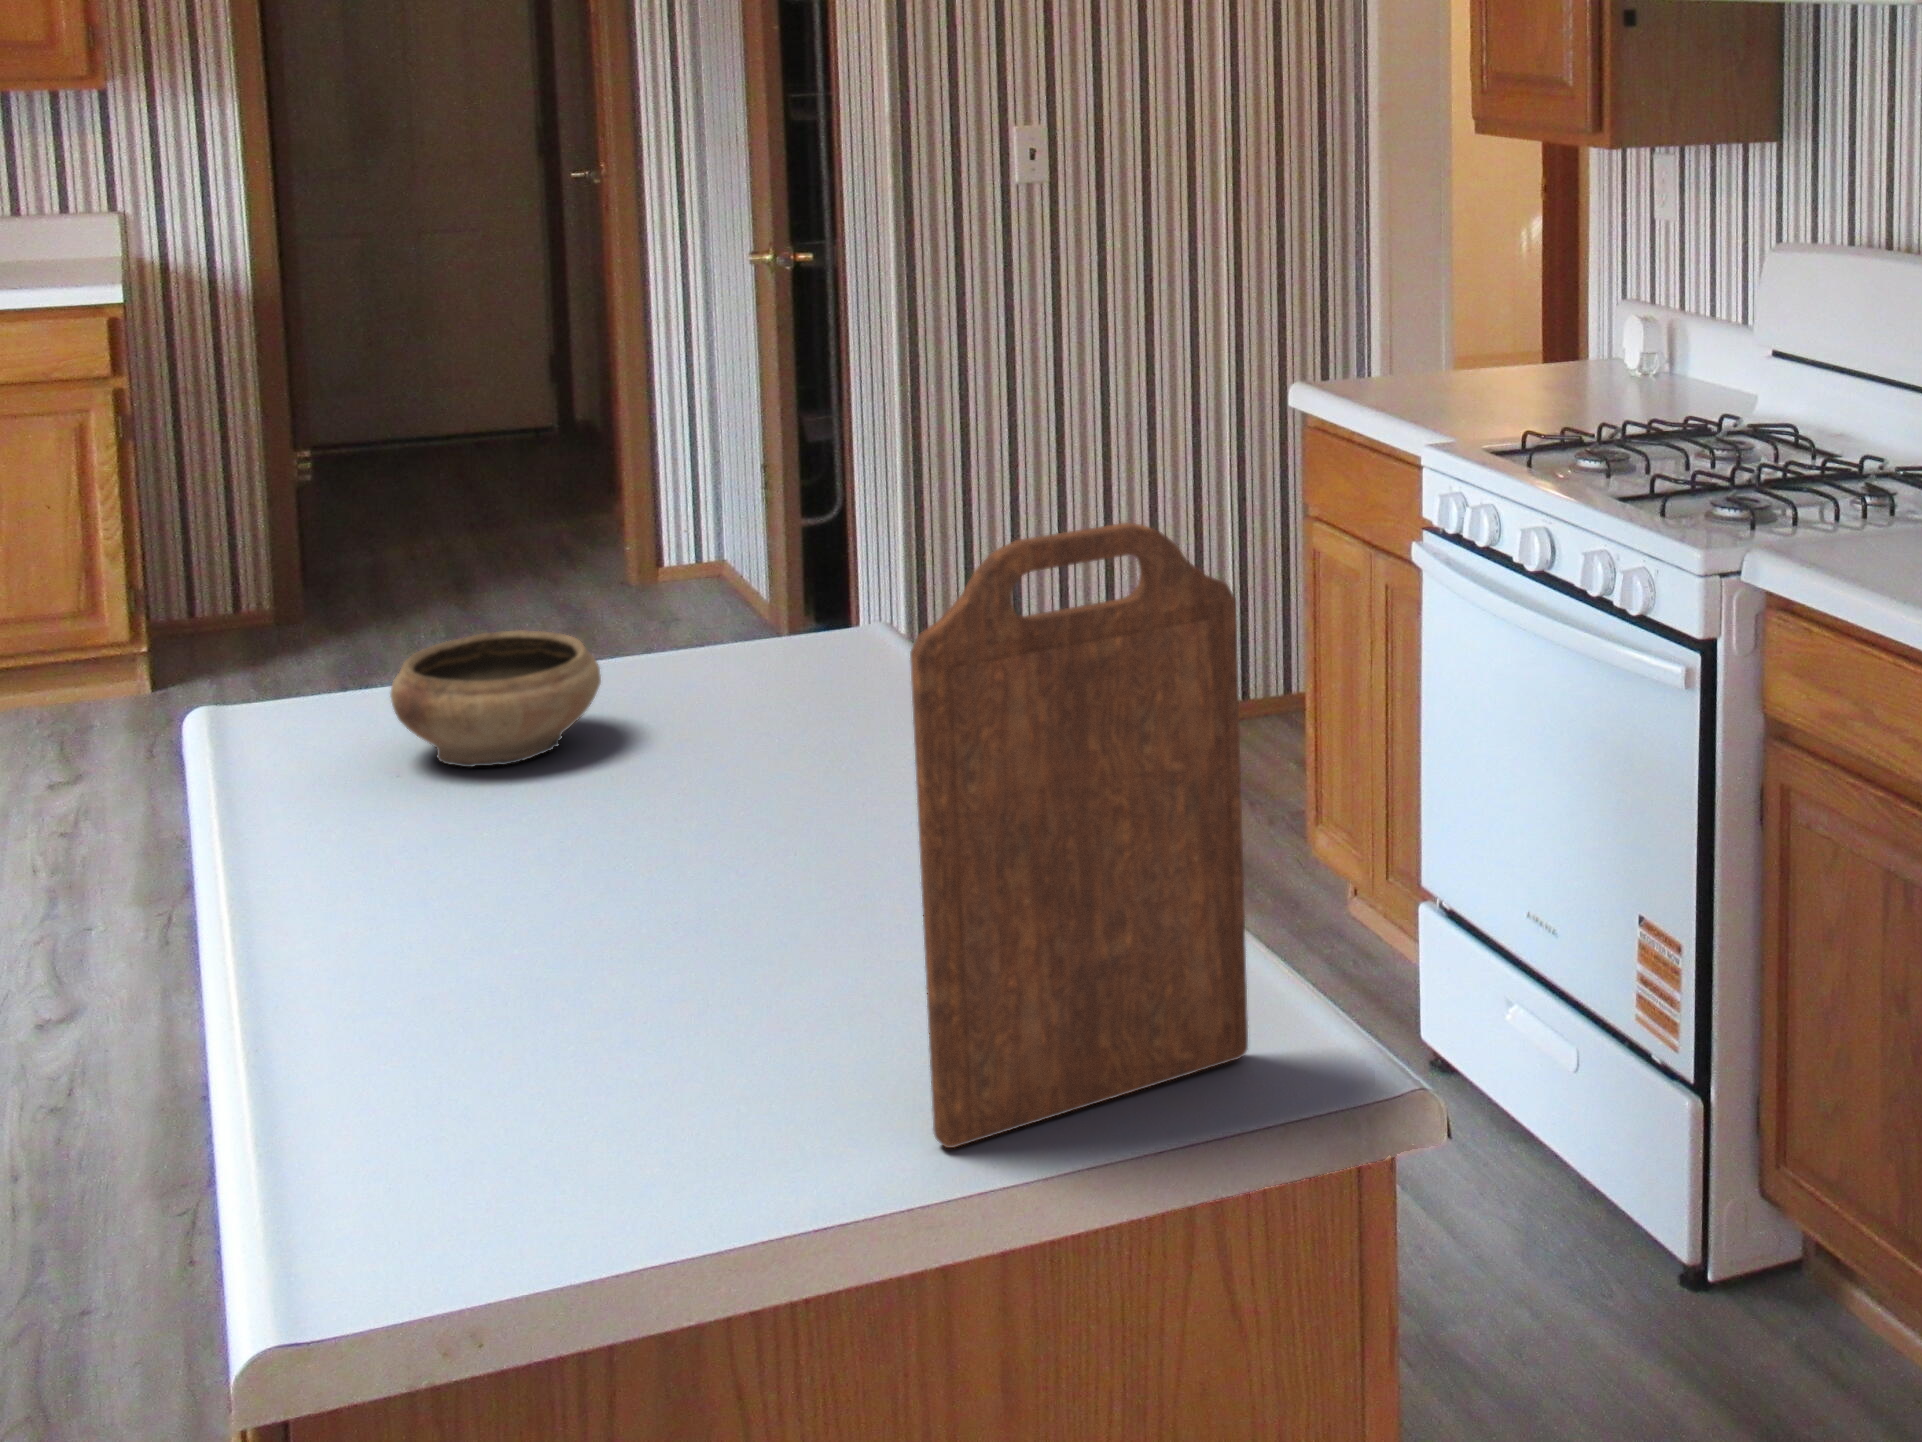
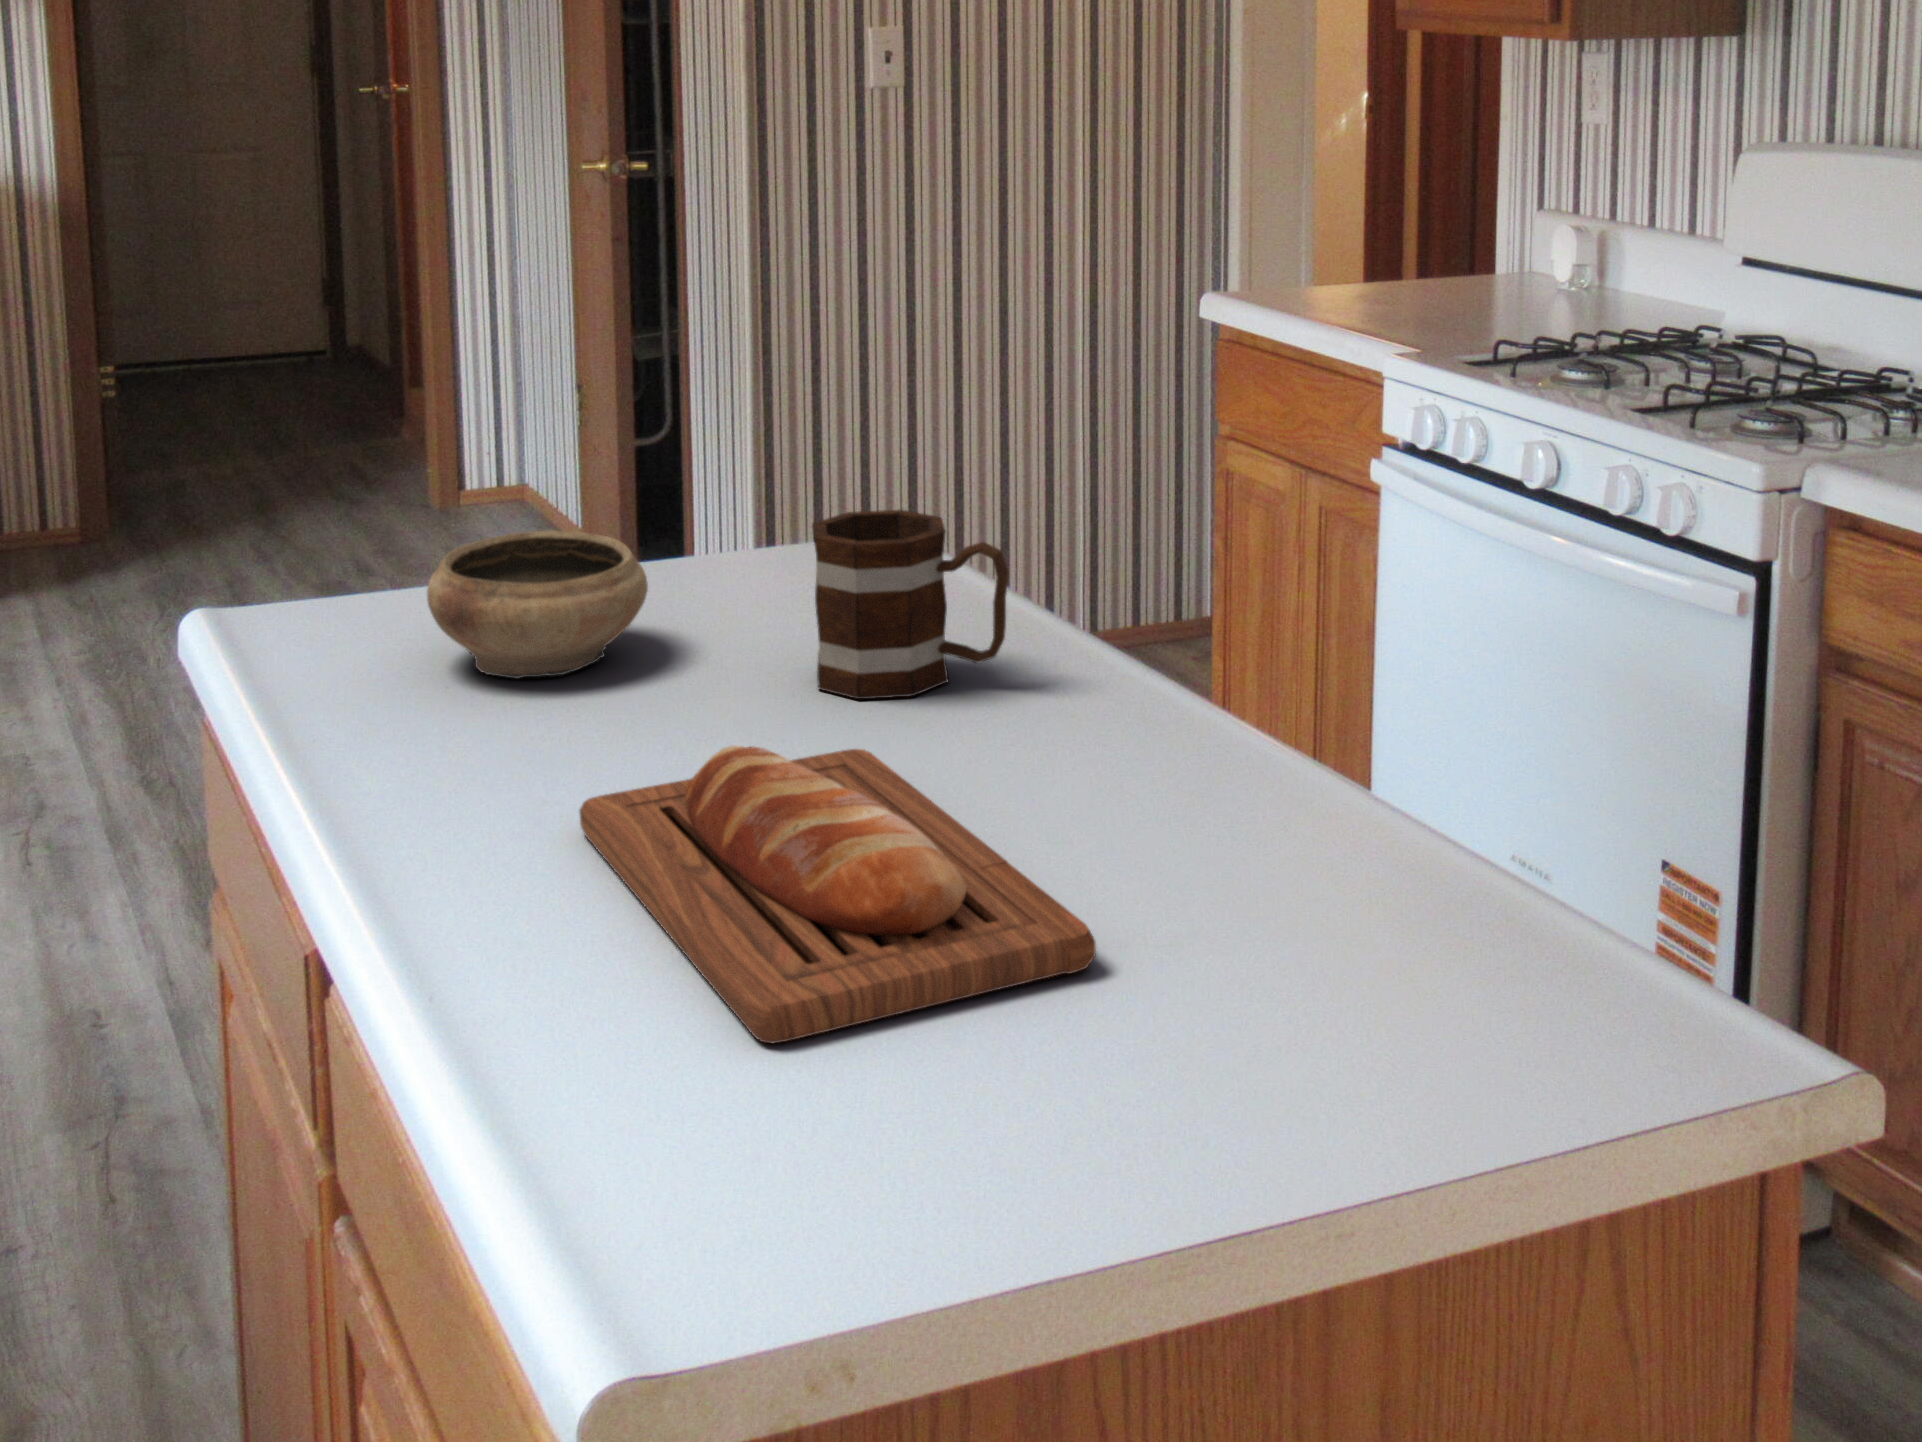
cutting board: present [910,523,1248,1148] -> none [1253,387,1582,1116]
mug: none [733,610,912,784] -> present [812,510,1009,699]
bread loaf: none [462,830,861,1093] -> present [579,746,1096,1043]

